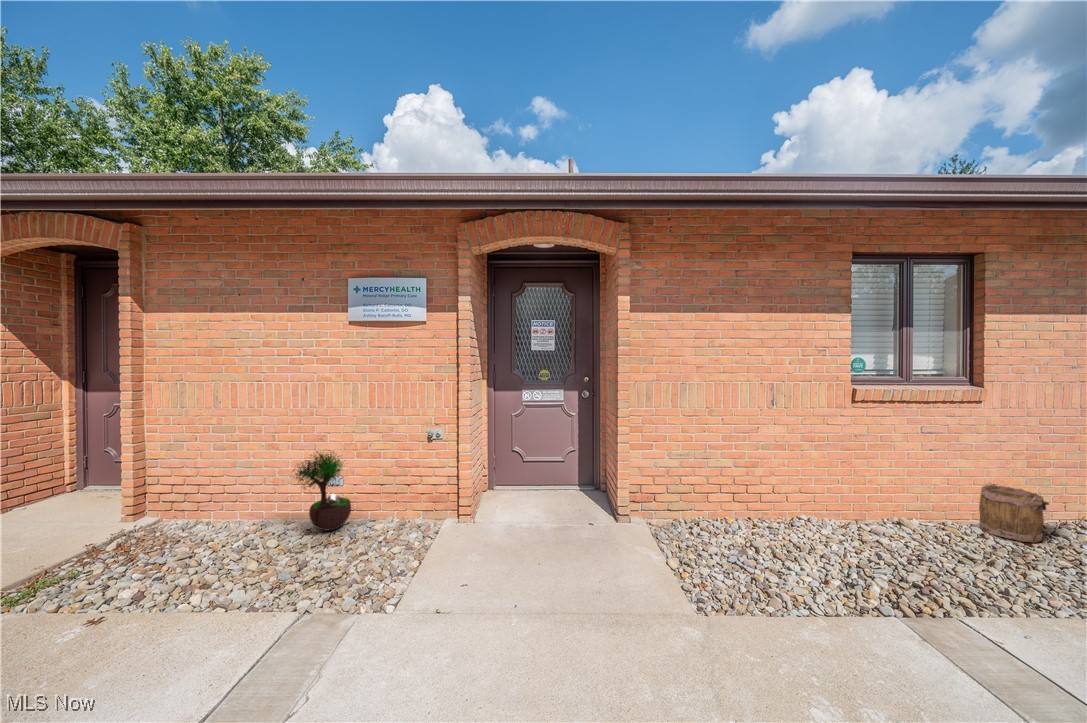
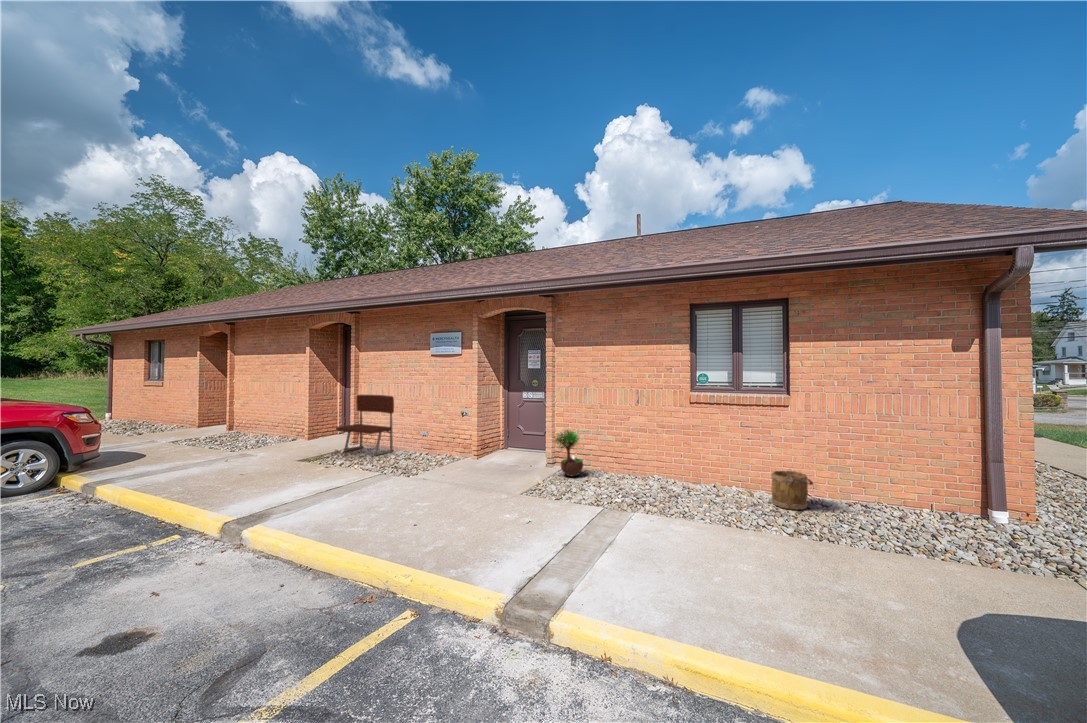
bench: none [89,407,256,546] -> present [336,395,394,456]
potted tree: present [293,451,351,530] -> present [555,430,583,476]

